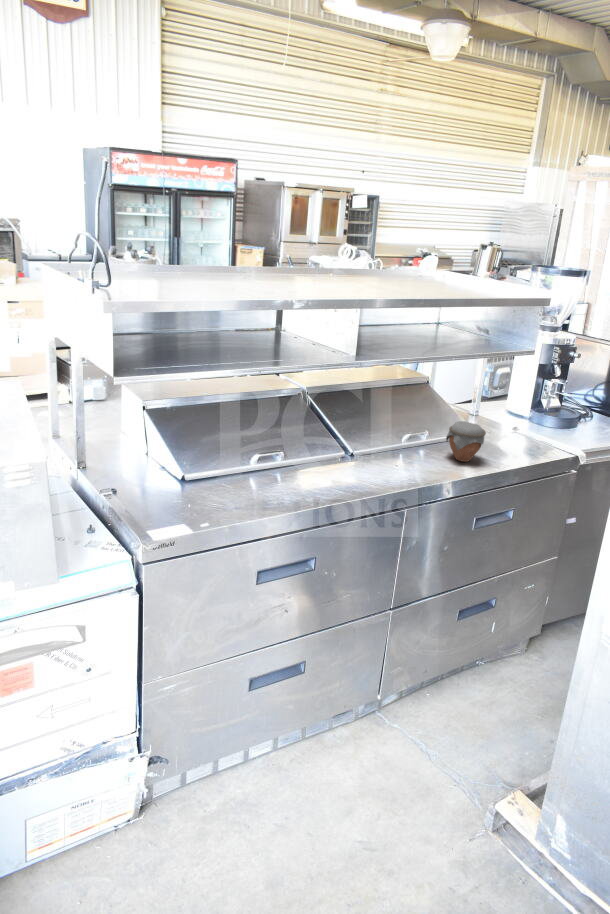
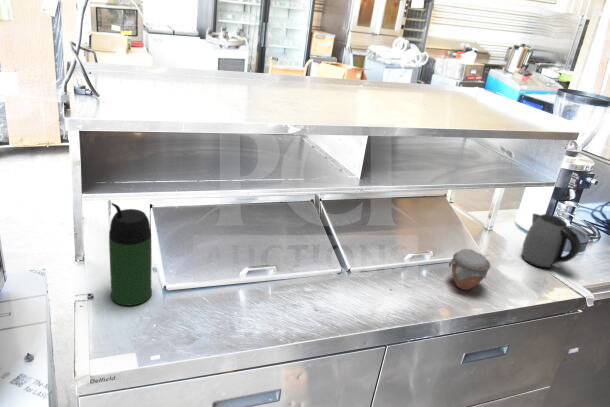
thermos bottle: none [121,386,162,495] -> present [109,203,152,305]
kettle: none [516,387,570,442] -> present [522,214,581,268]

